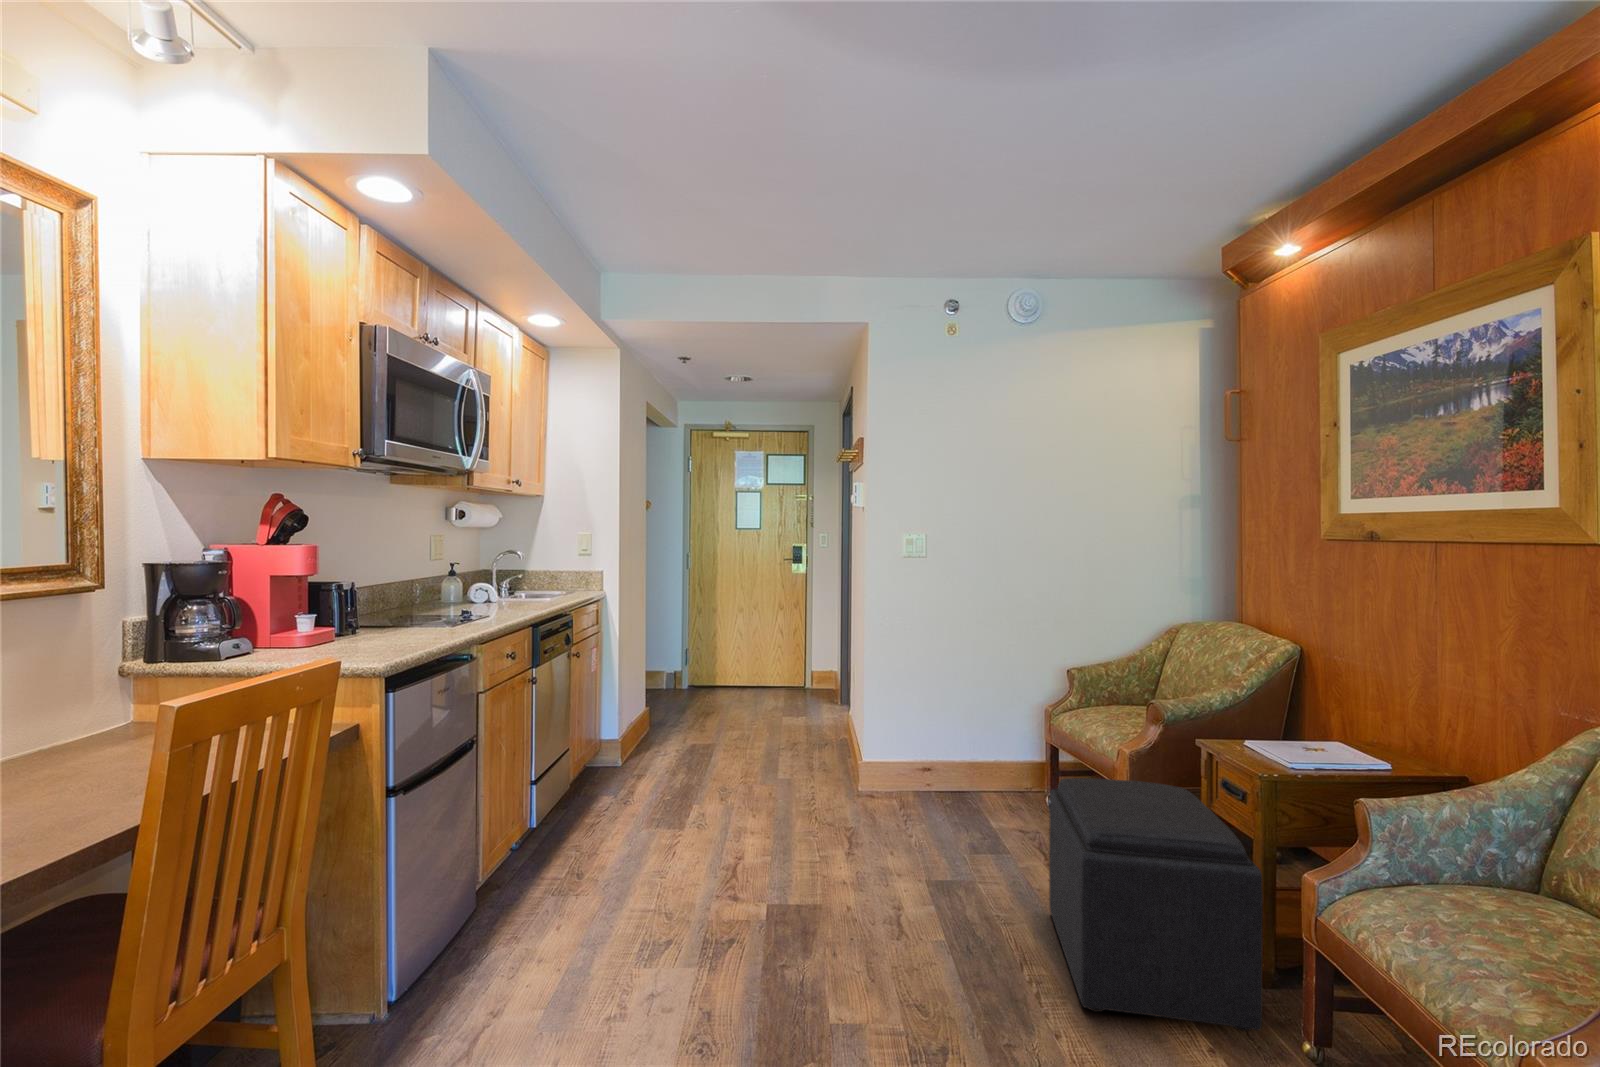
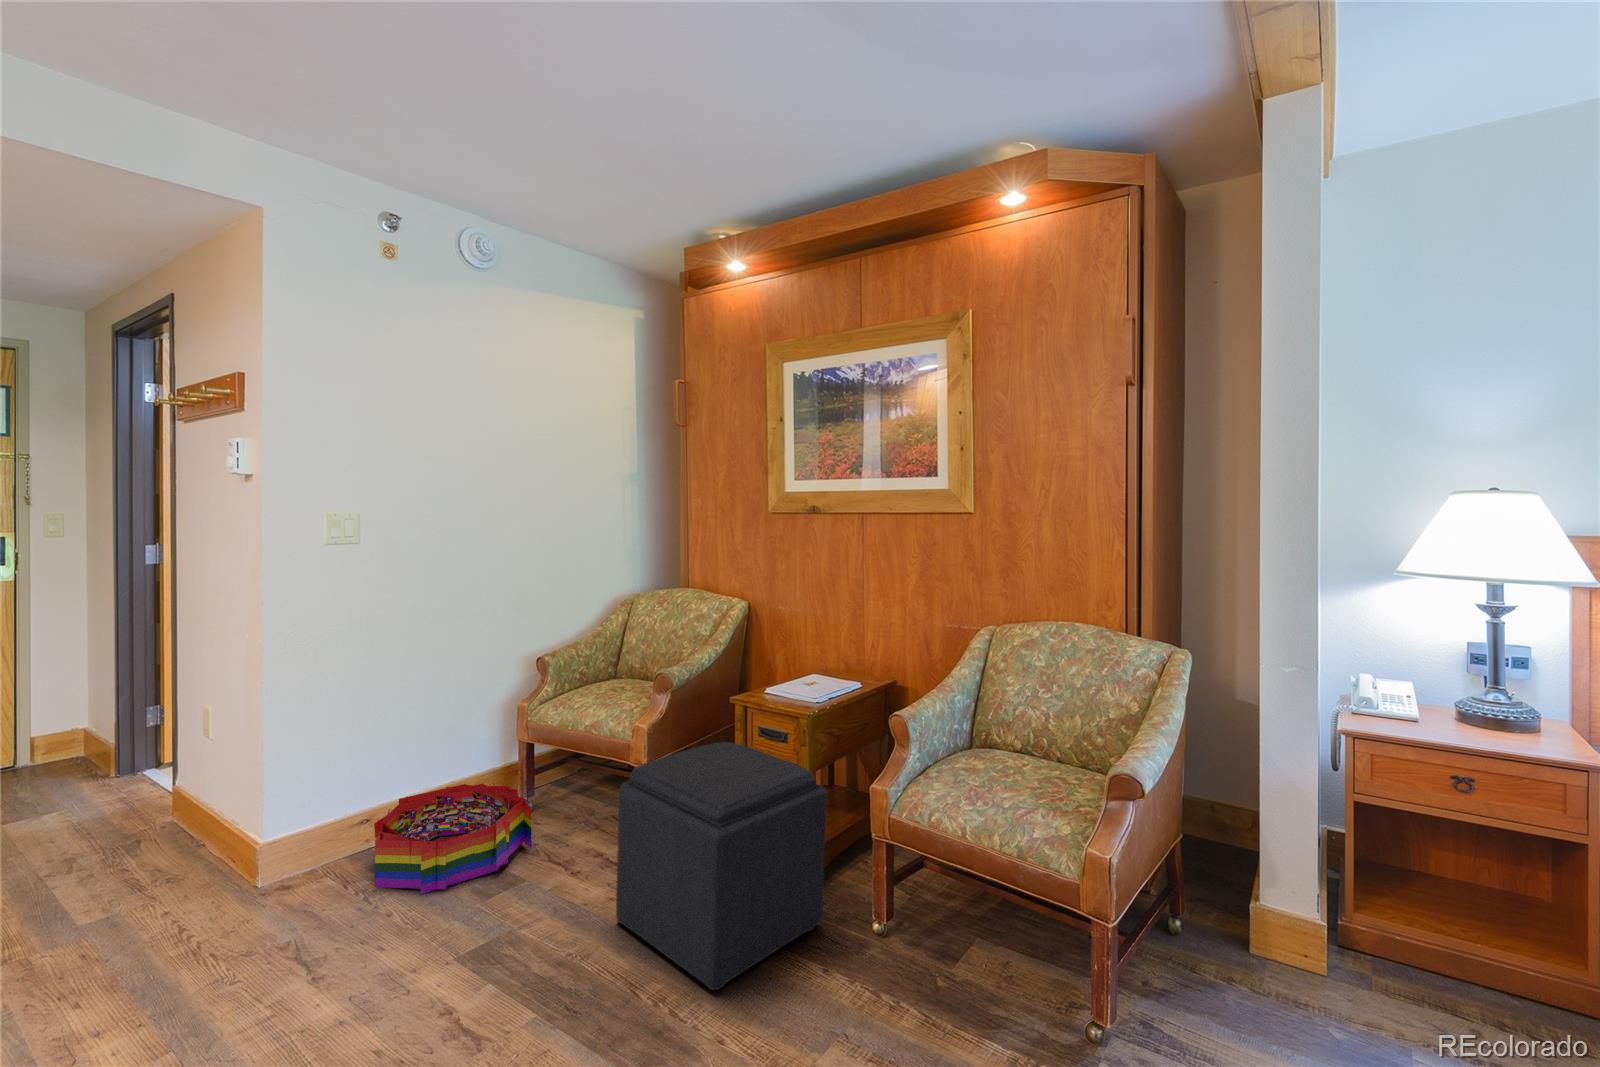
storage bin: none [918,759,1031,836] -> present [374,783,532,894]

